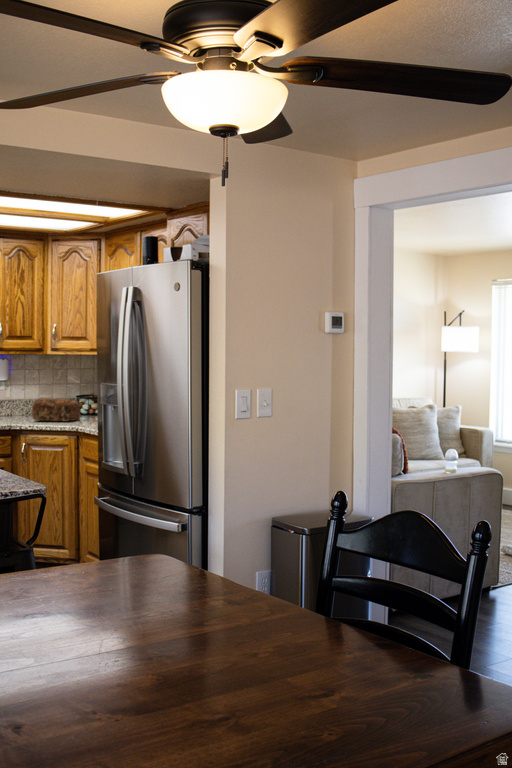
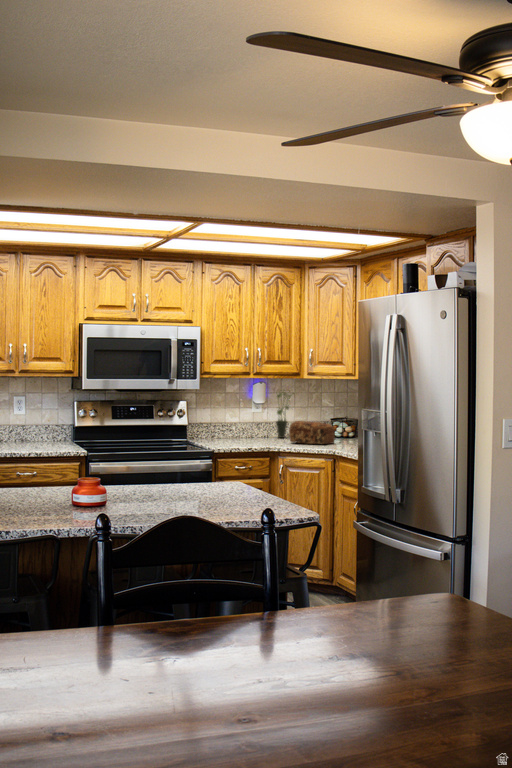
potted plant: none [19,367,41,416] -> present [276,393,290,438]

